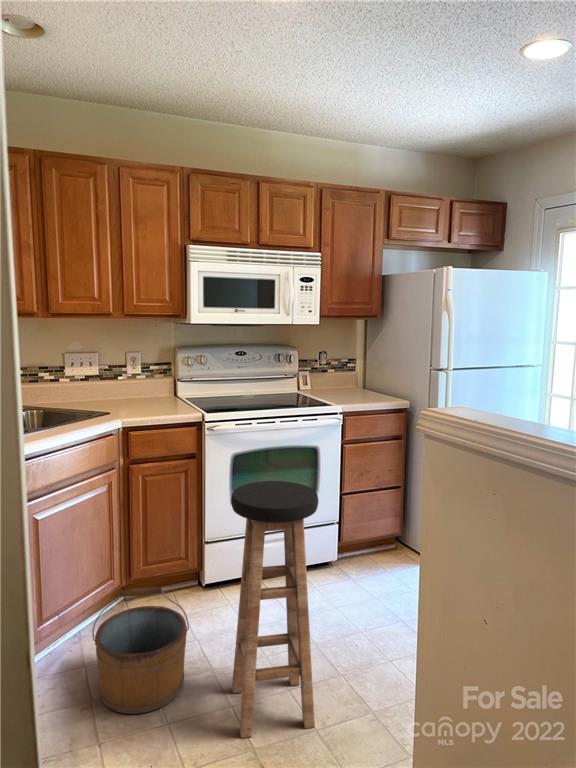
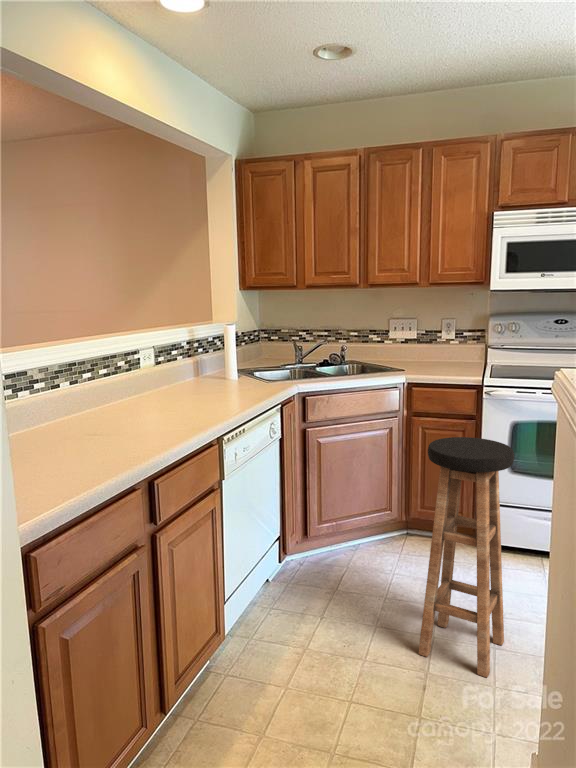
bucket: present [92,587,189,714] -> none [339,508,413,610]

